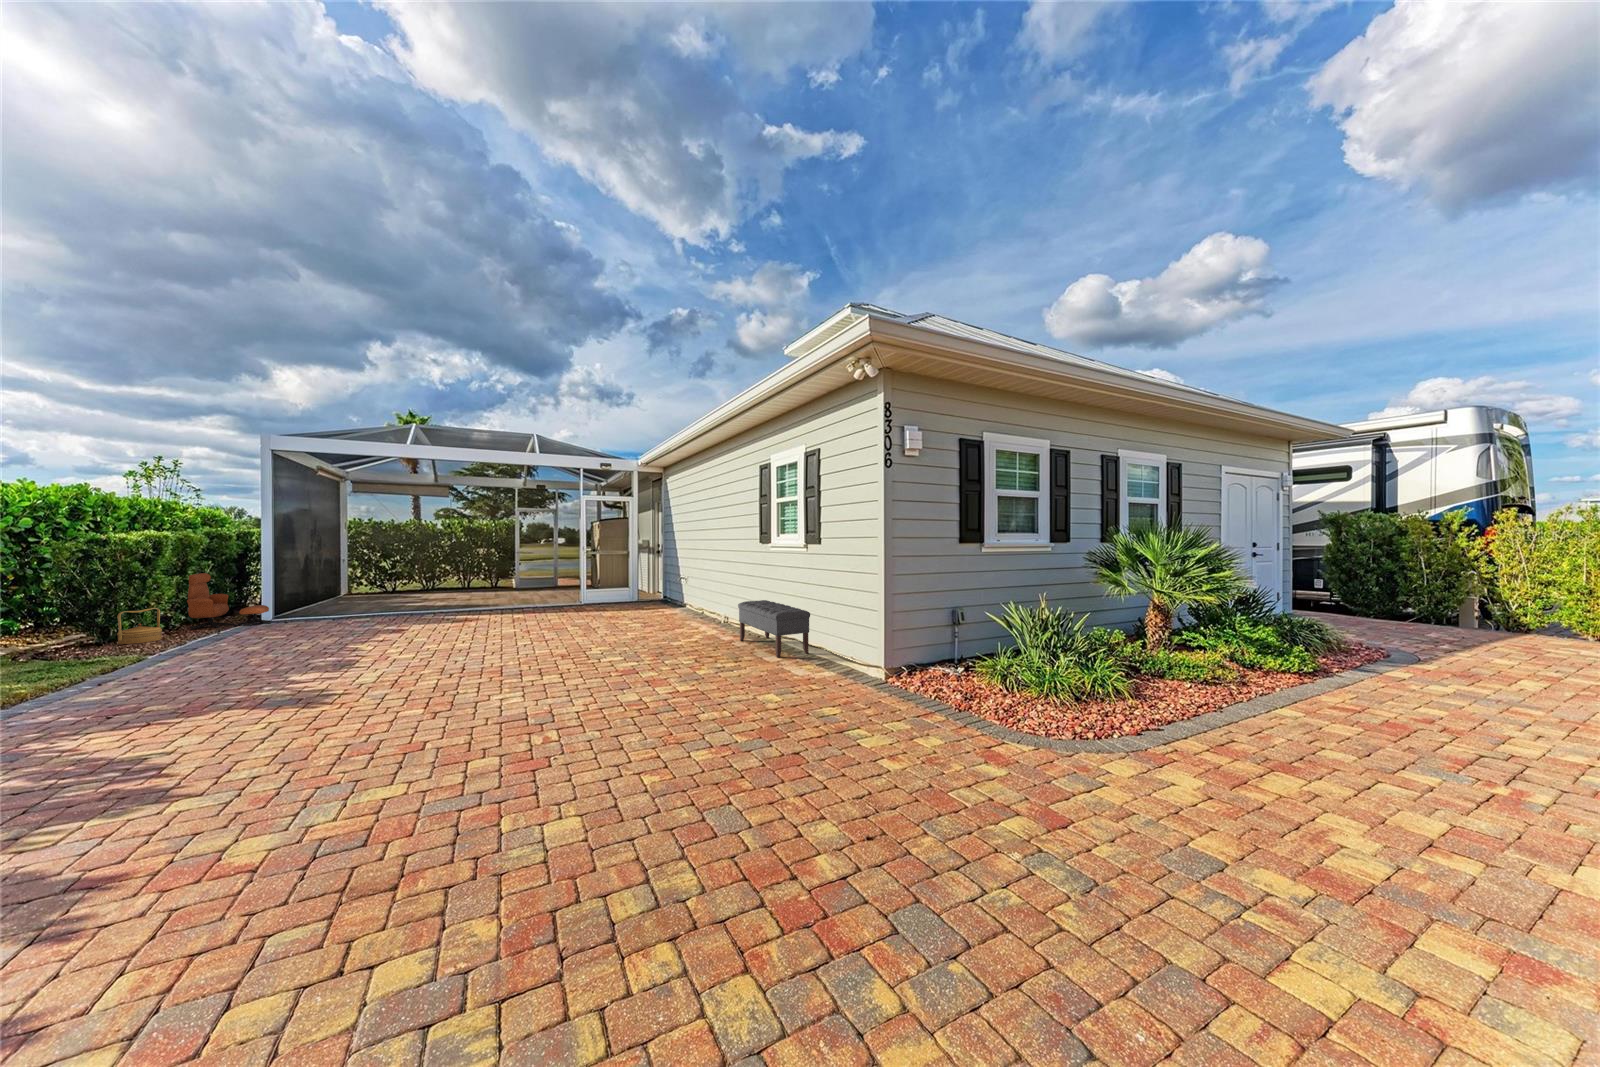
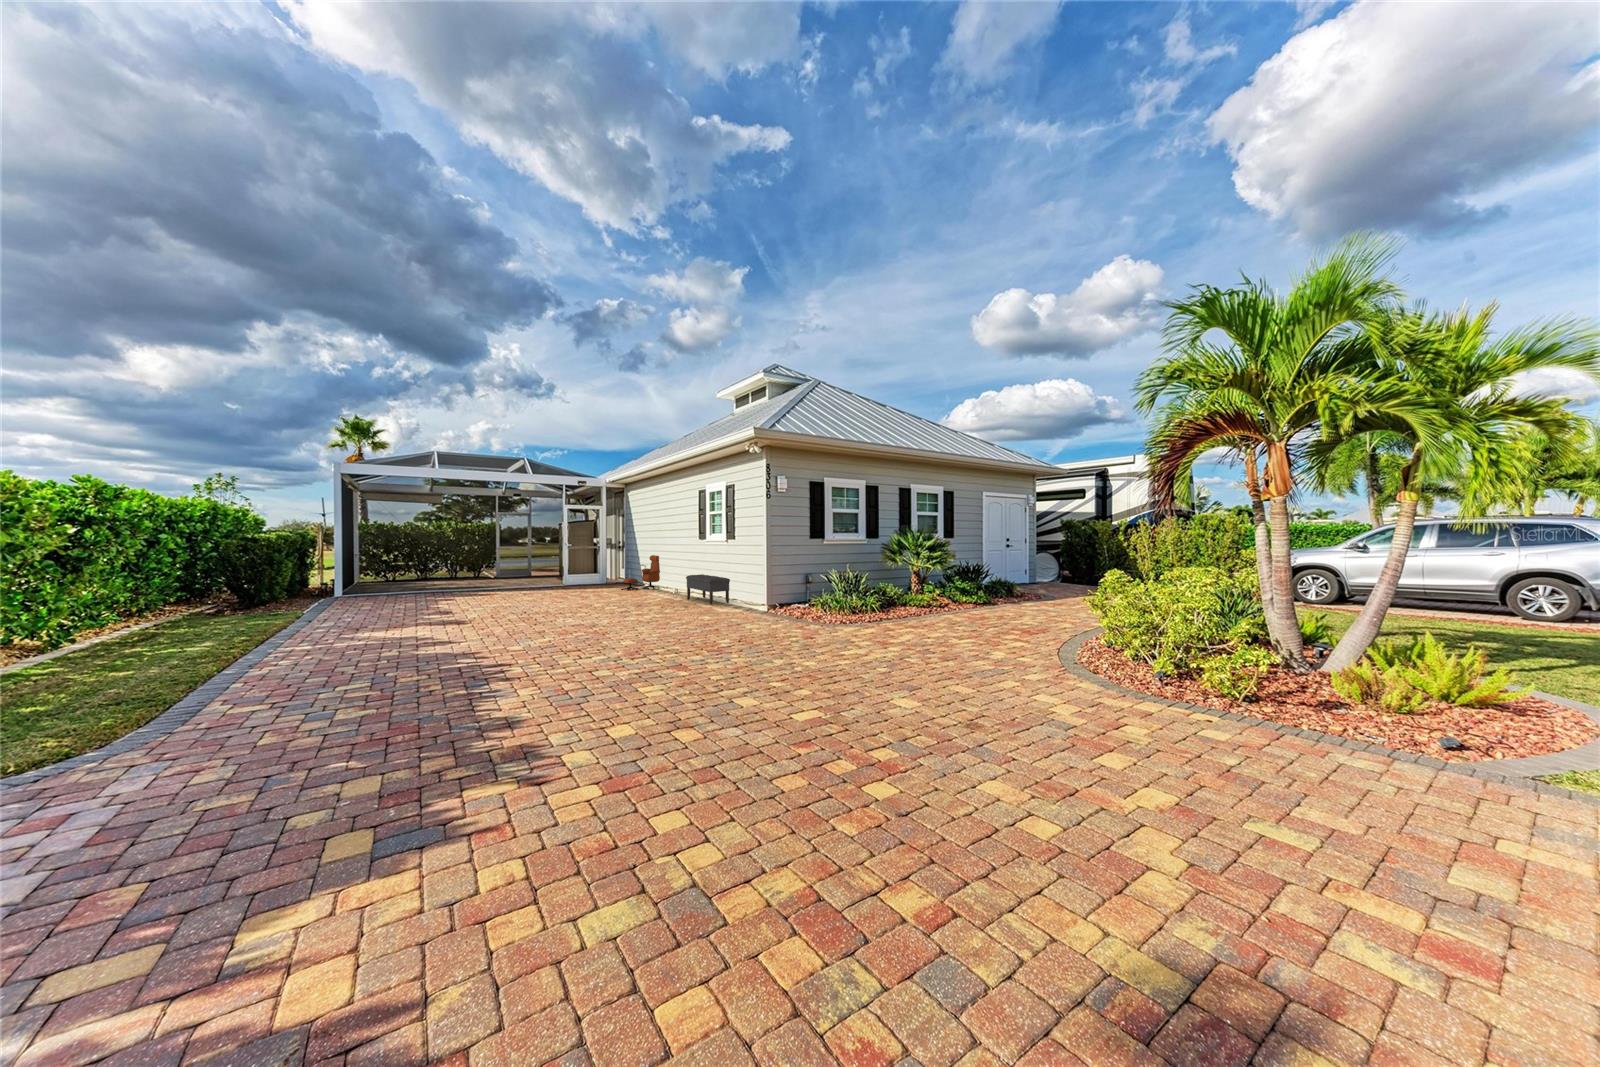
lounge chair: present [187,573,271,630] -> present [621,555,660,590]
woven basket: present [117,608,162,644] -> none [261,585,288,608]

